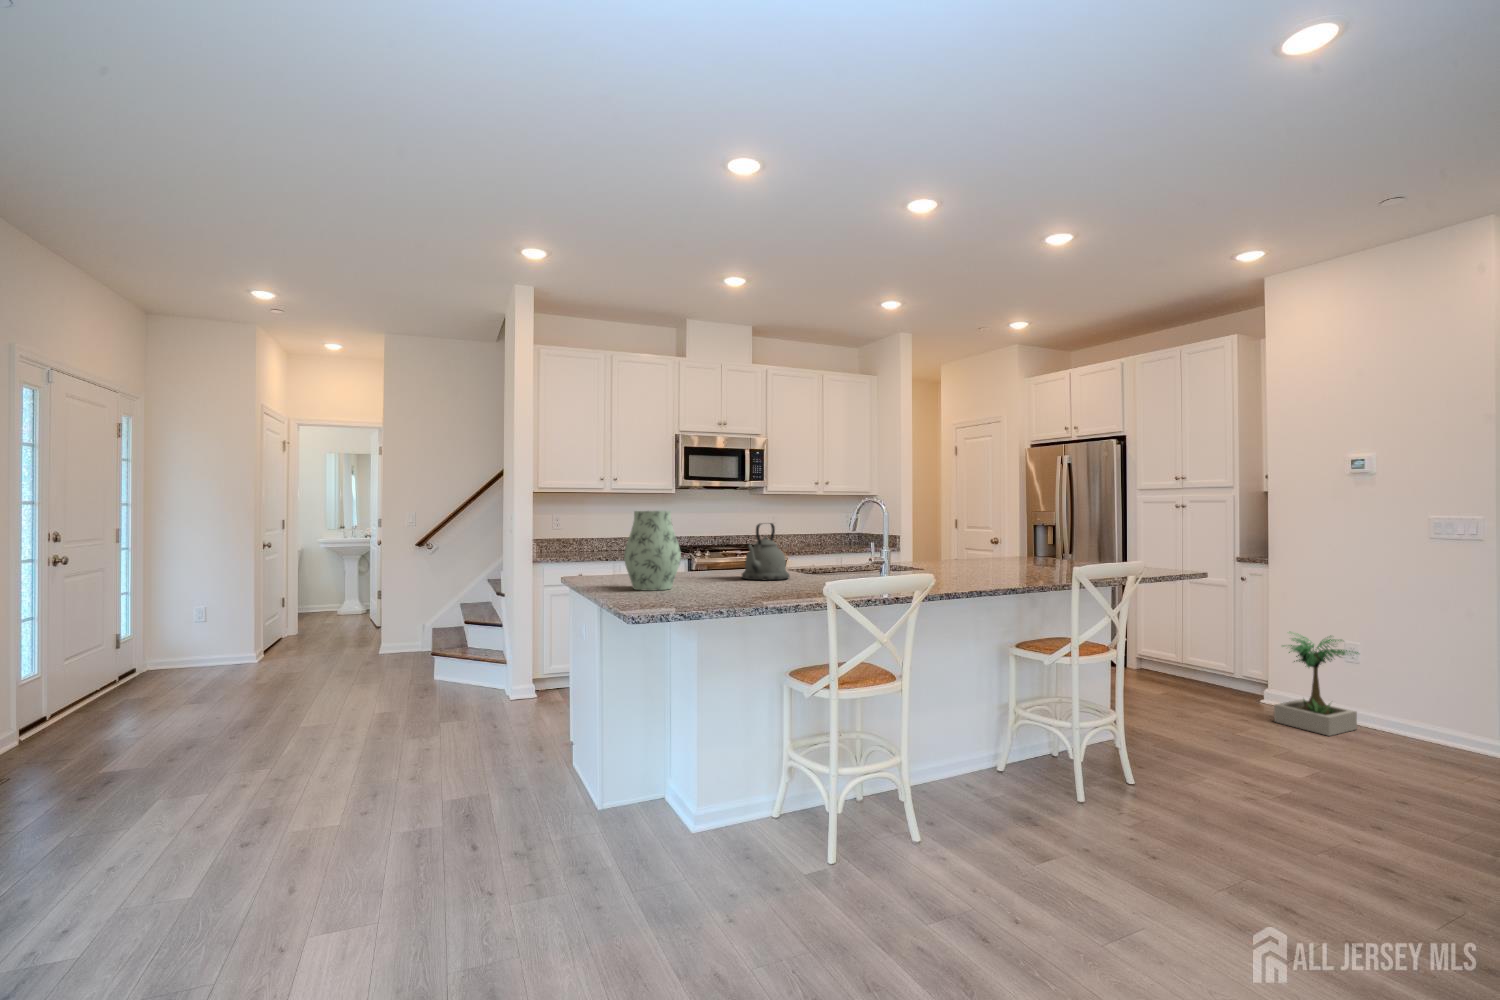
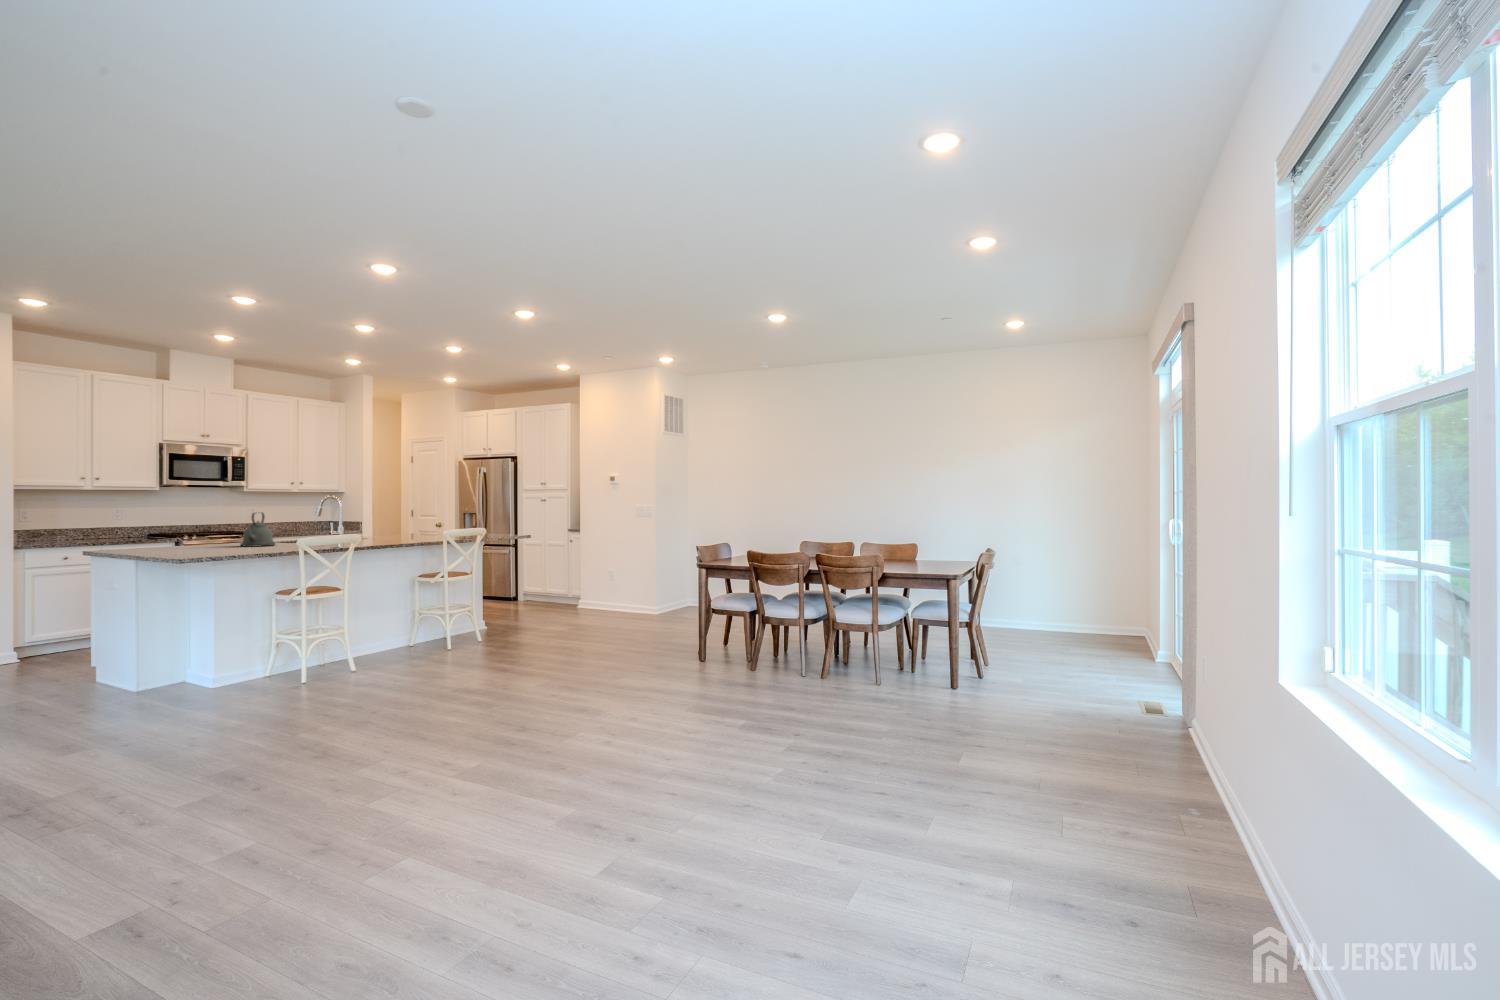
vase: present [624,511,681,591] -> none [161,506,203,552]
potted plant: present [1274,632,1358,736] -> none [571,565,610,614]

